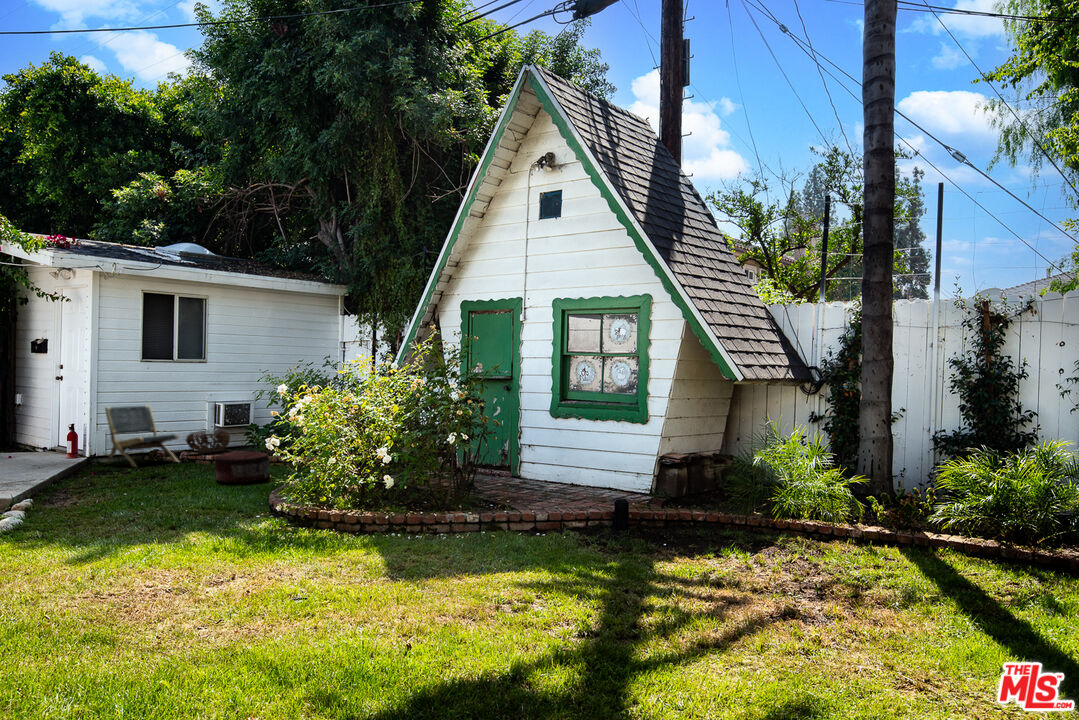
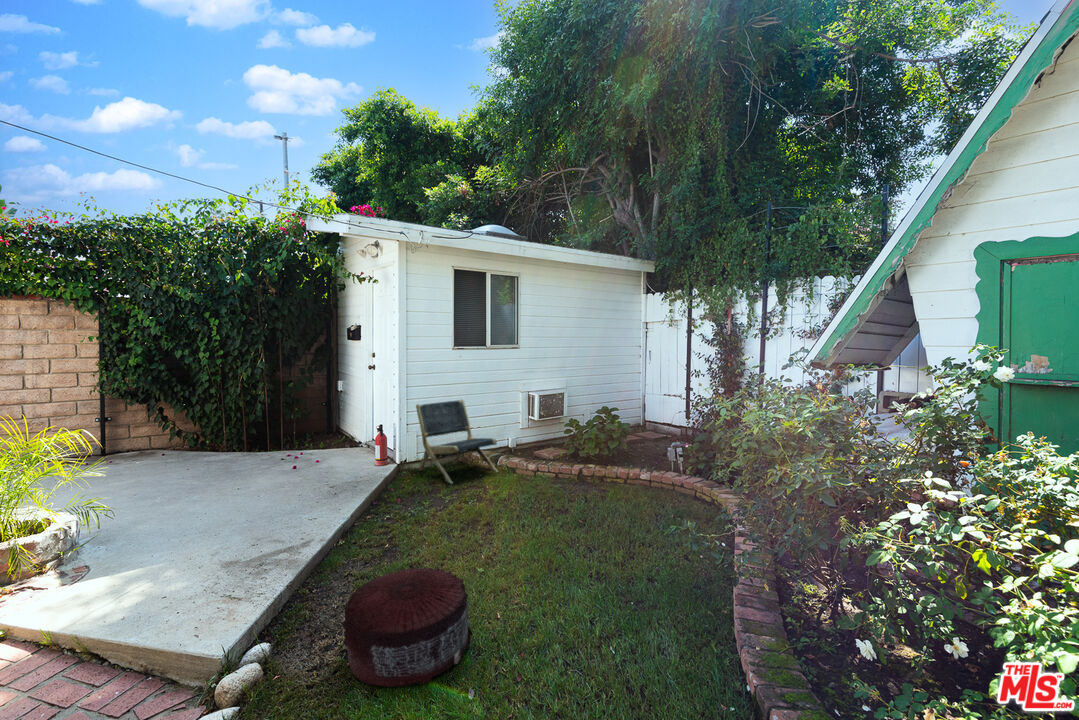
basket: present [186,430,230,454] -> none [500,424,545,452]
pouf: present [214,451,270,482] -> present [342,567,473,687]

